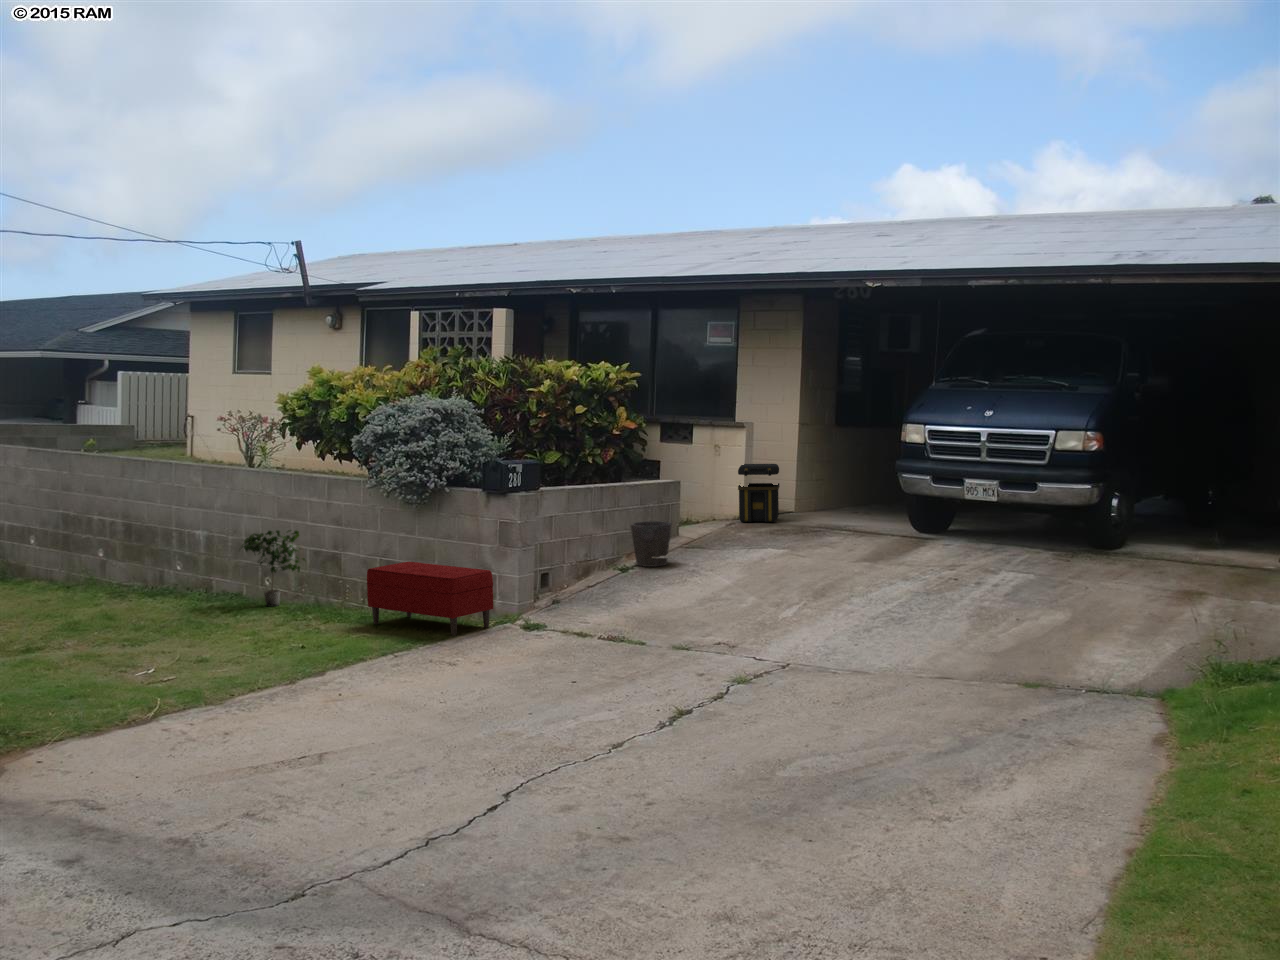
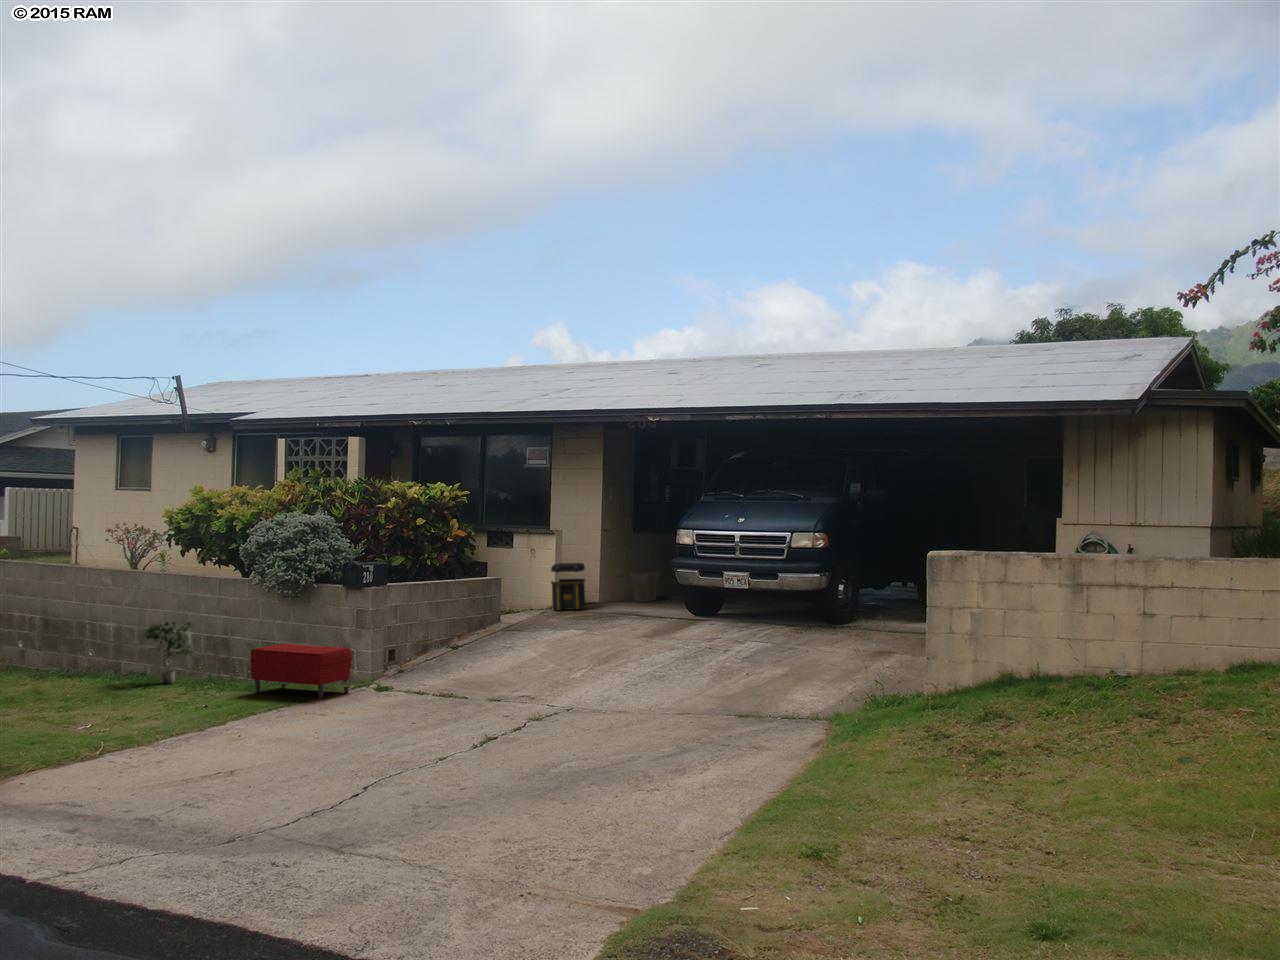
waste bin: present [631,521,671,567] -> present [631,572,658,602]

